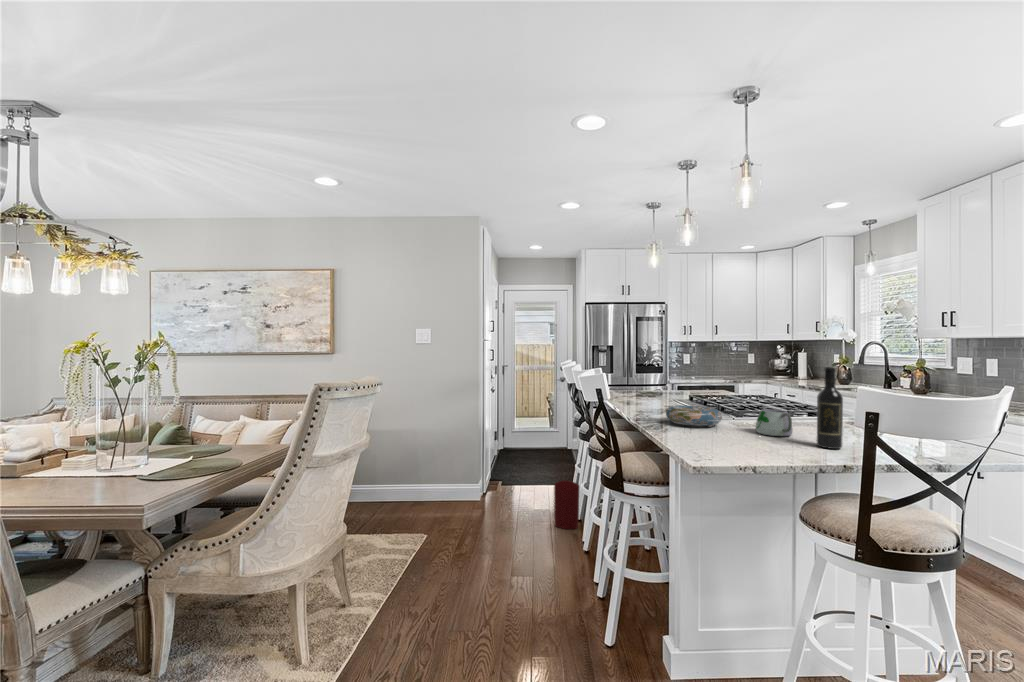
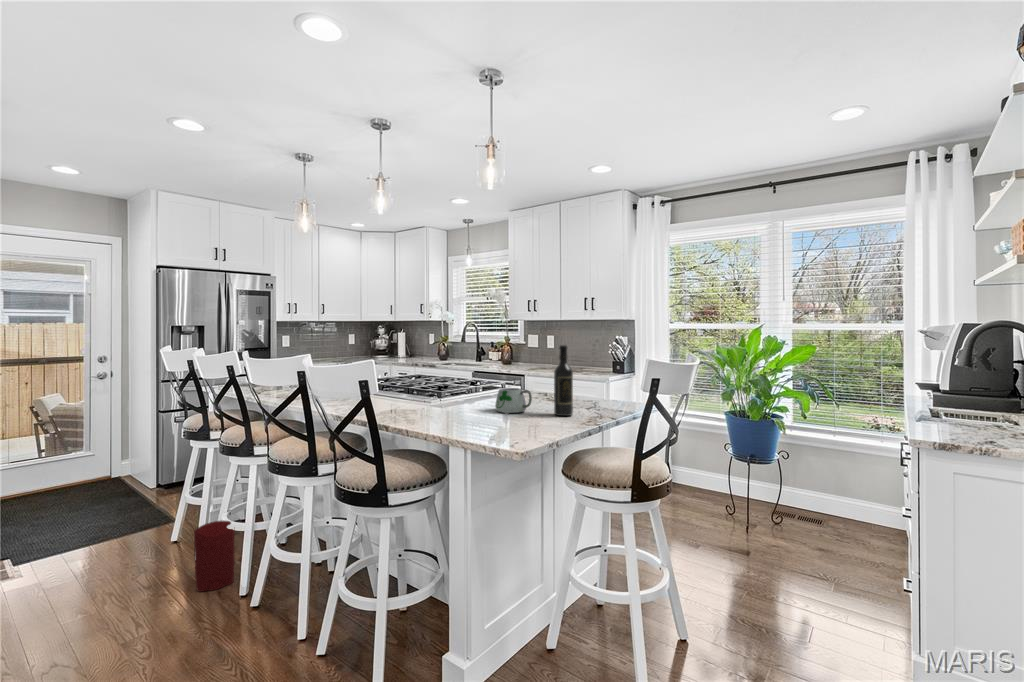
decorative bowl: present [666,405,722,427] -> none [407,392,466,416]

